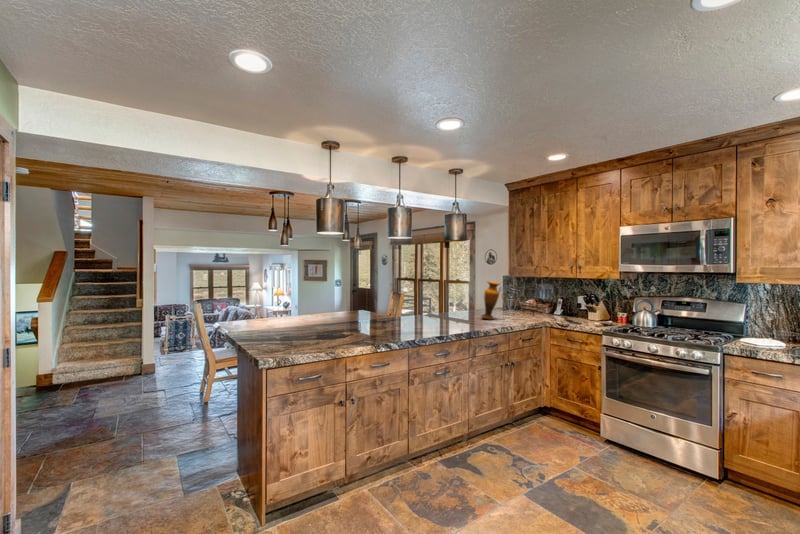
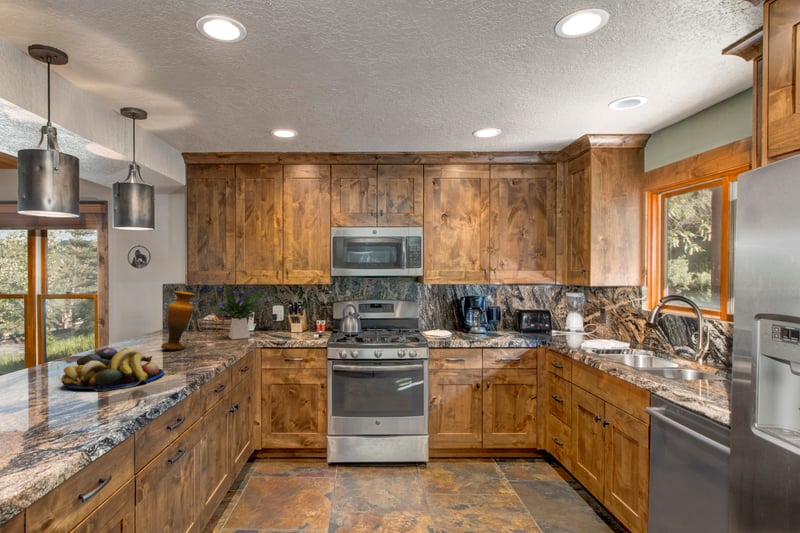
flower arrangement: none [517,276,559,319] -> present [215,282,264,339]
fruit bowl: none [422,311,466,332] -> present [61,348,164,391]

